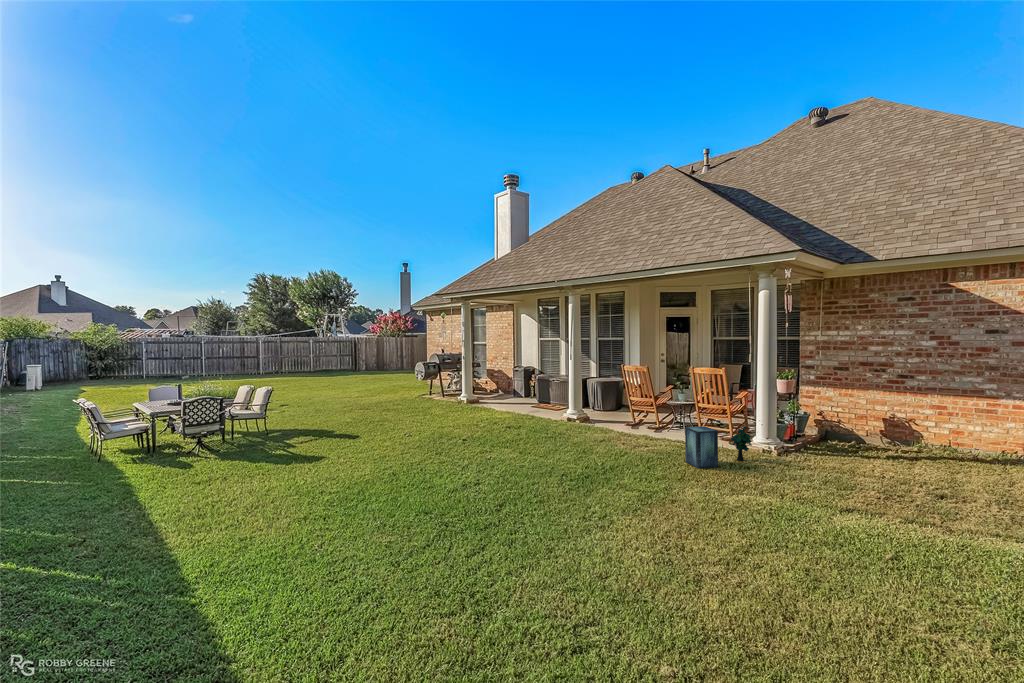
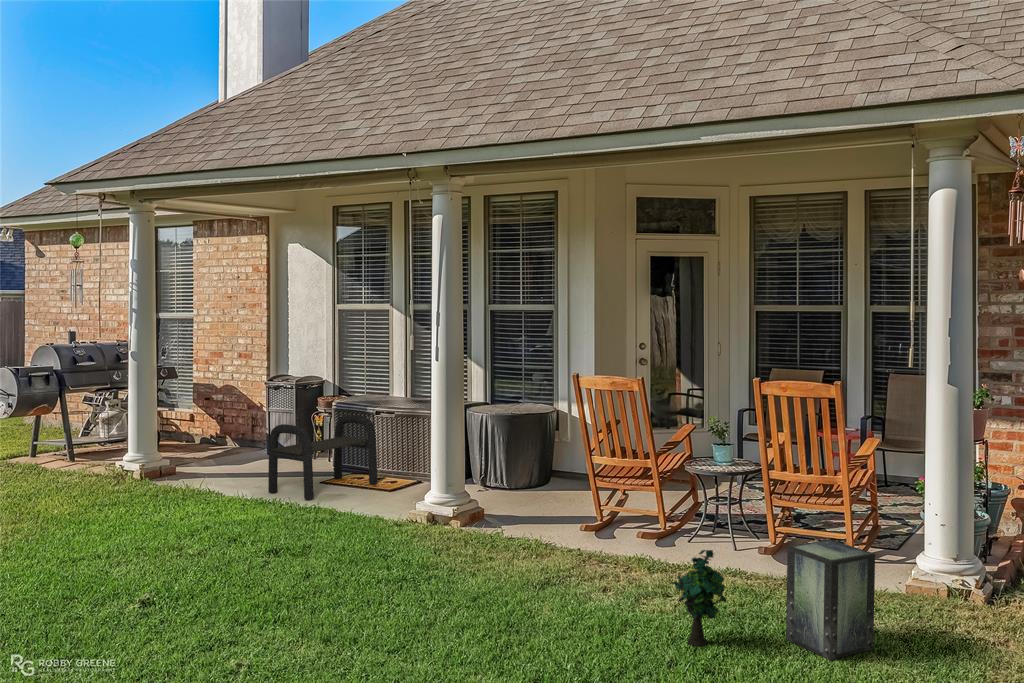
bench: none [512,381,553,413] -> present [268,415,378,500]
decorative plant: present [730,426,752,461] -> present [670,550,727,646]

